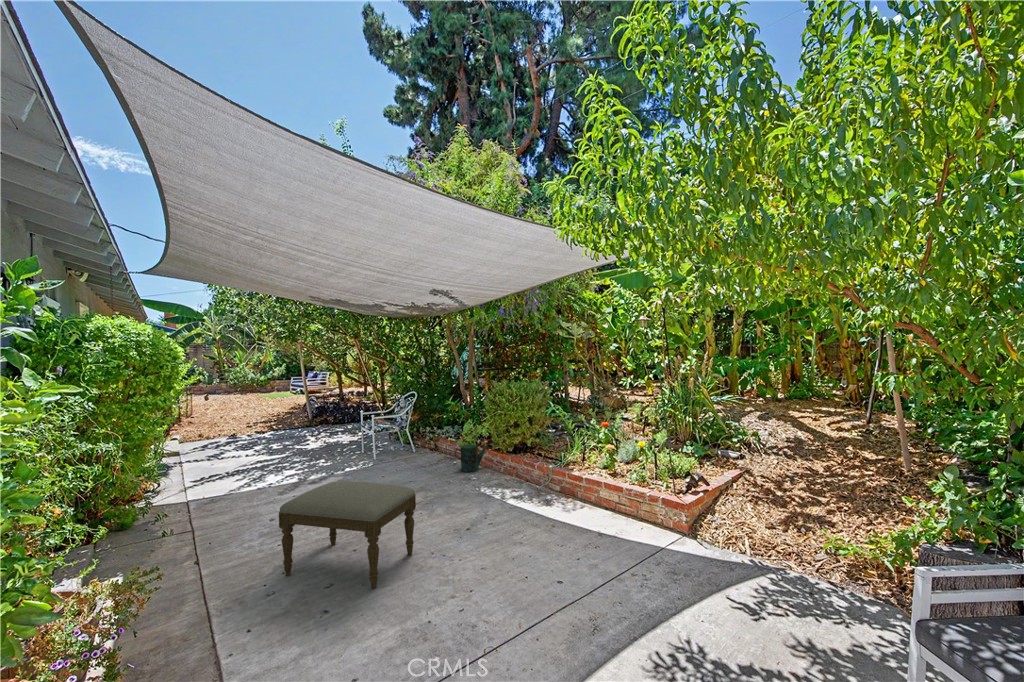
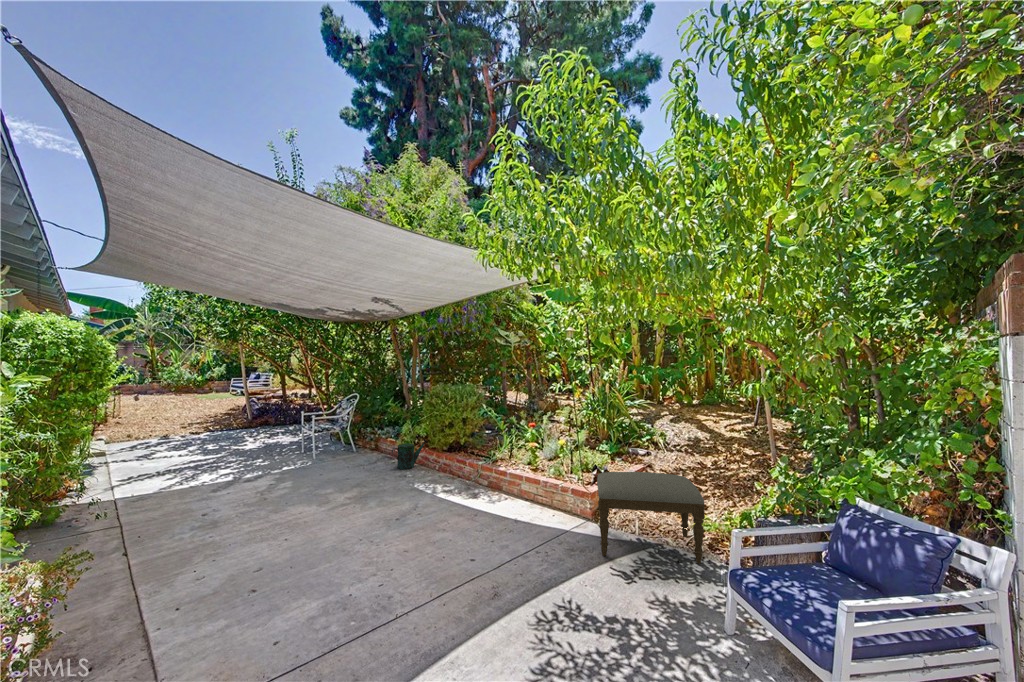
ottoman: present [279,481,416,588] -> present [597,472,705,564]

